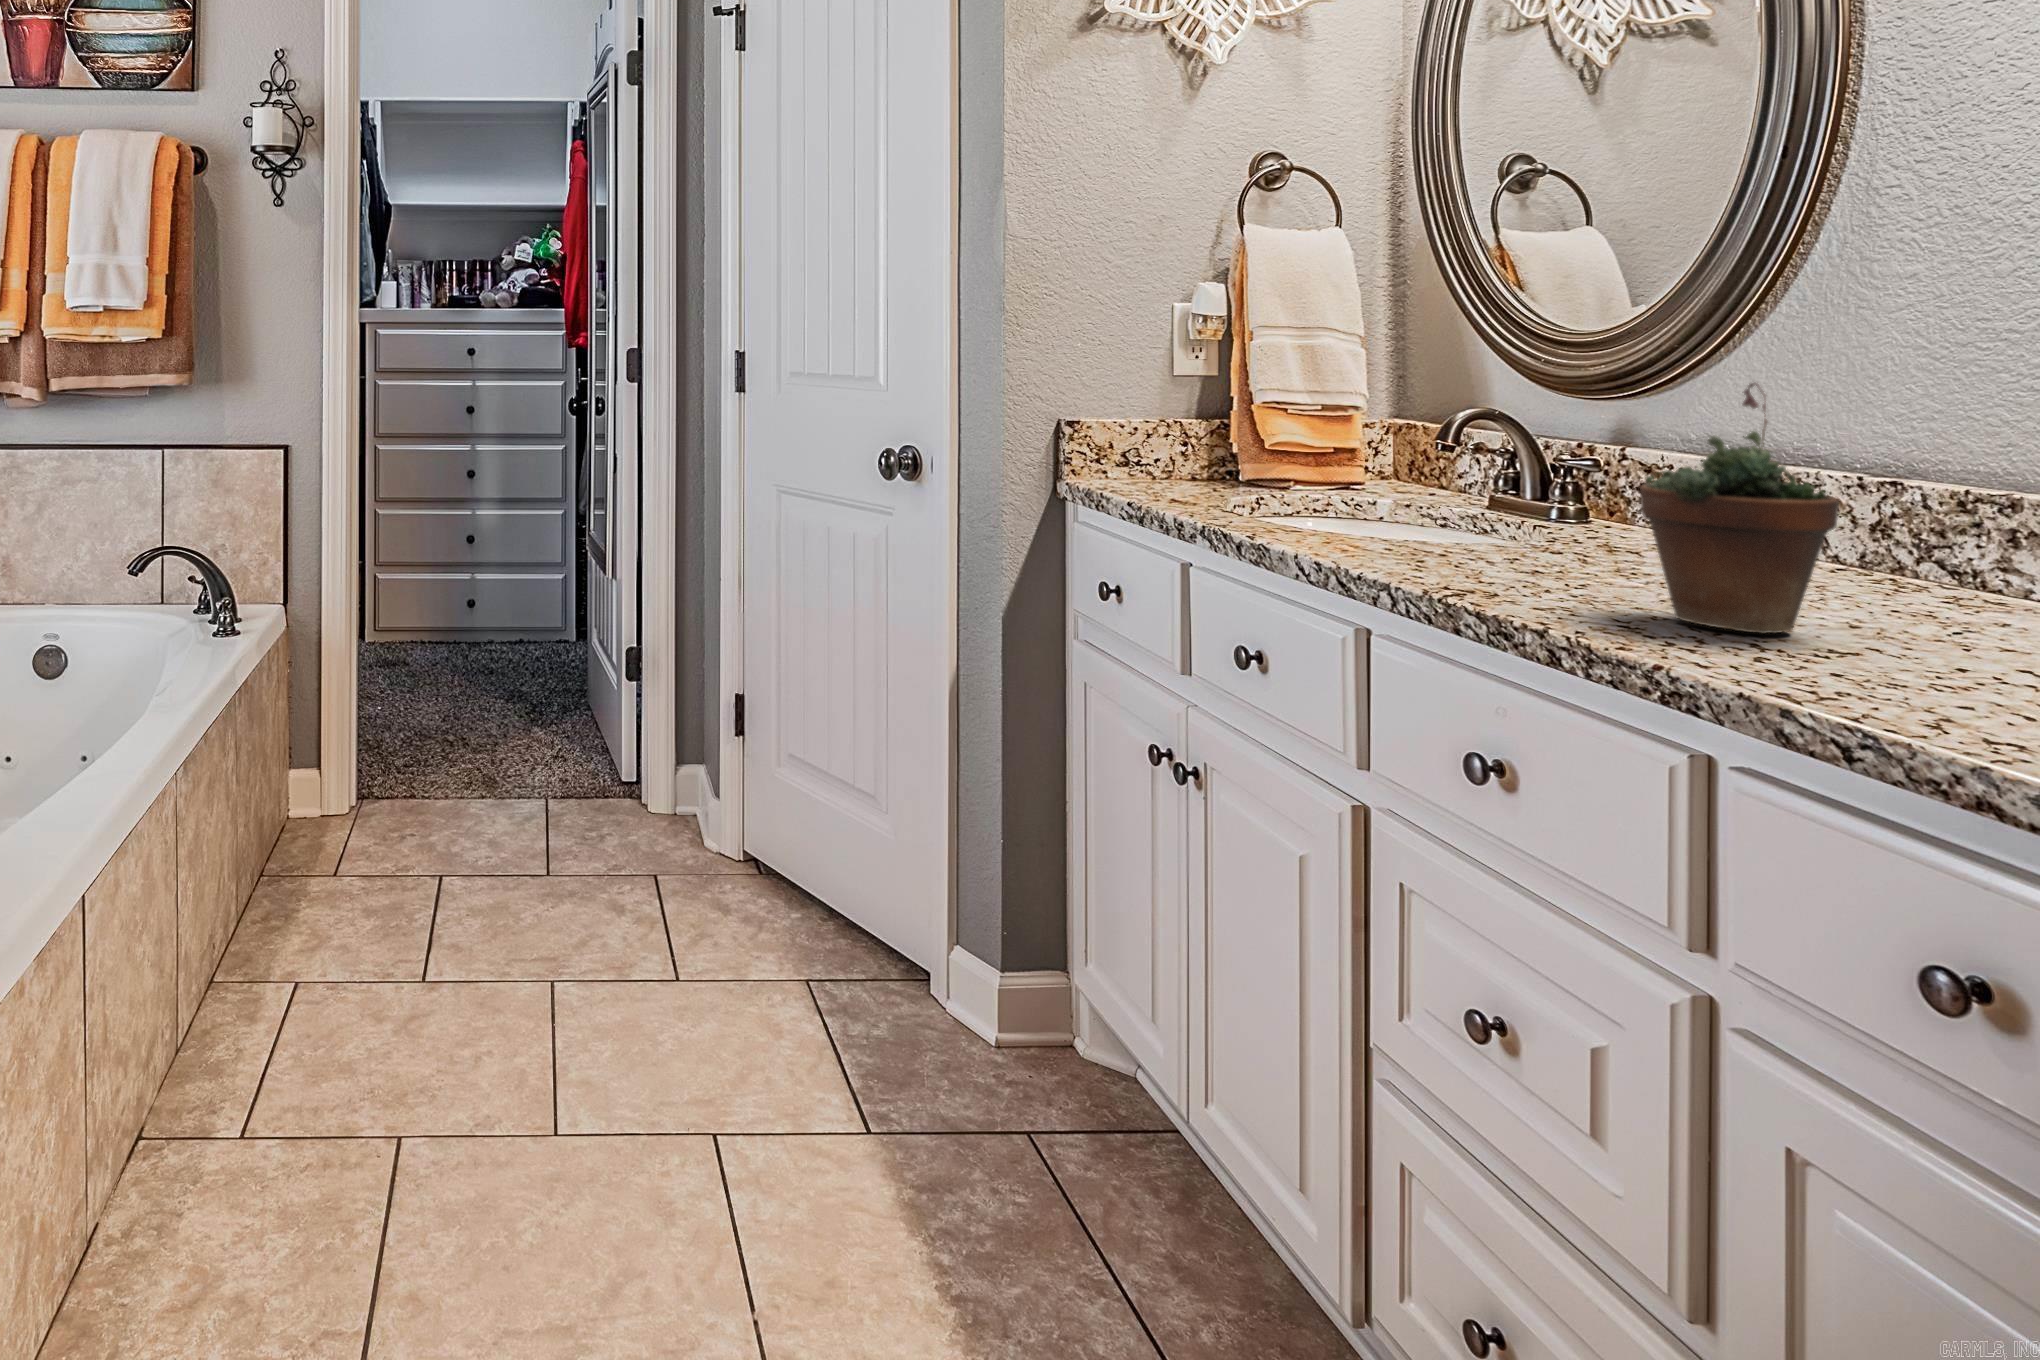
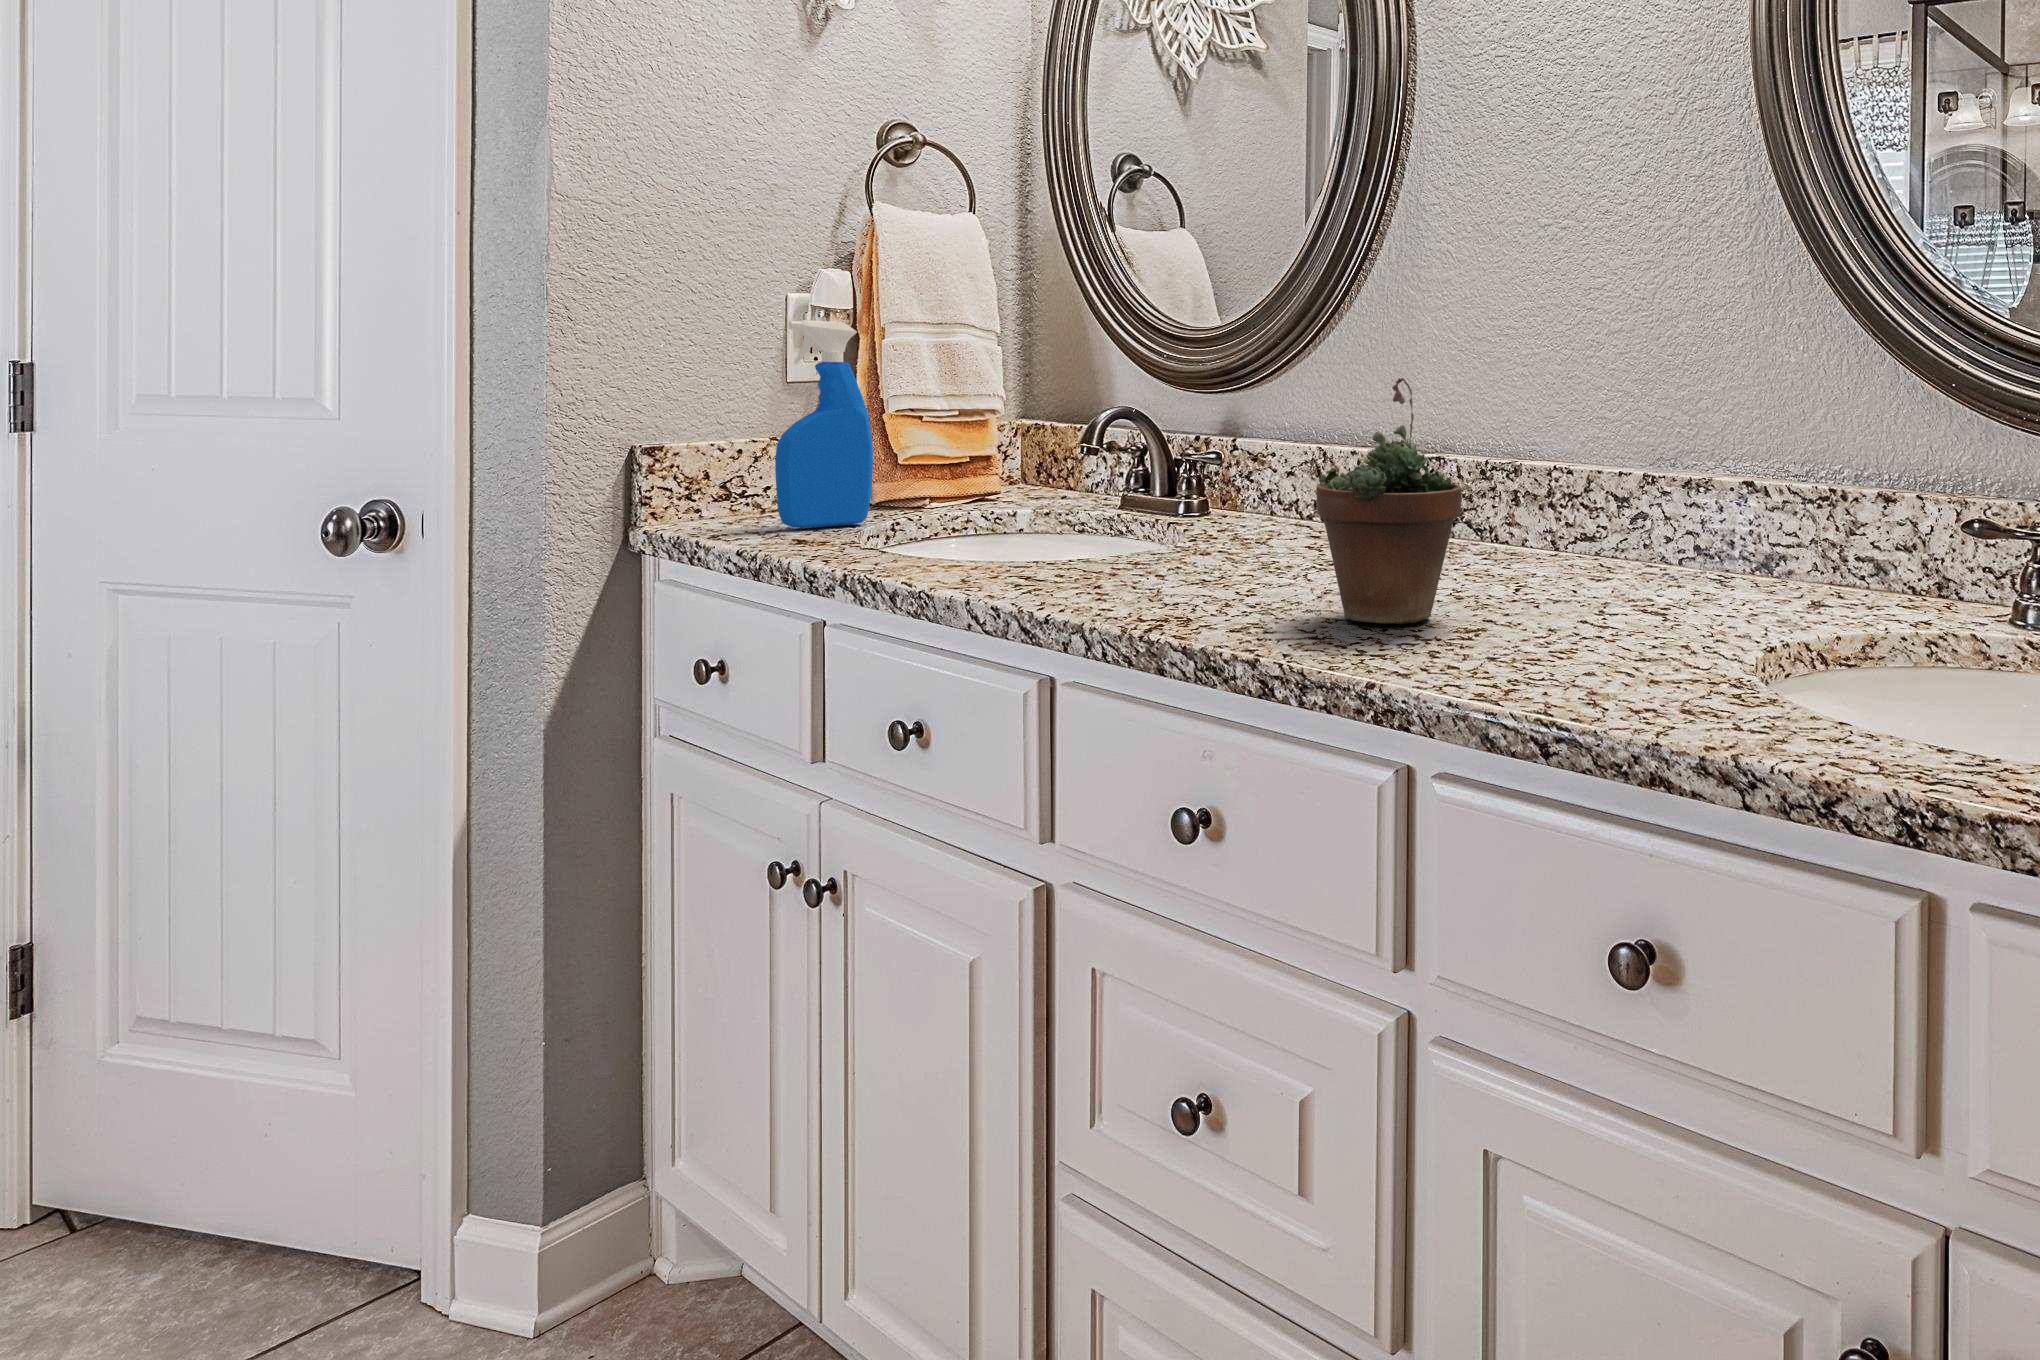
spray bottle: none [1159,327,1239,494] -> present [775,320,873,527]

